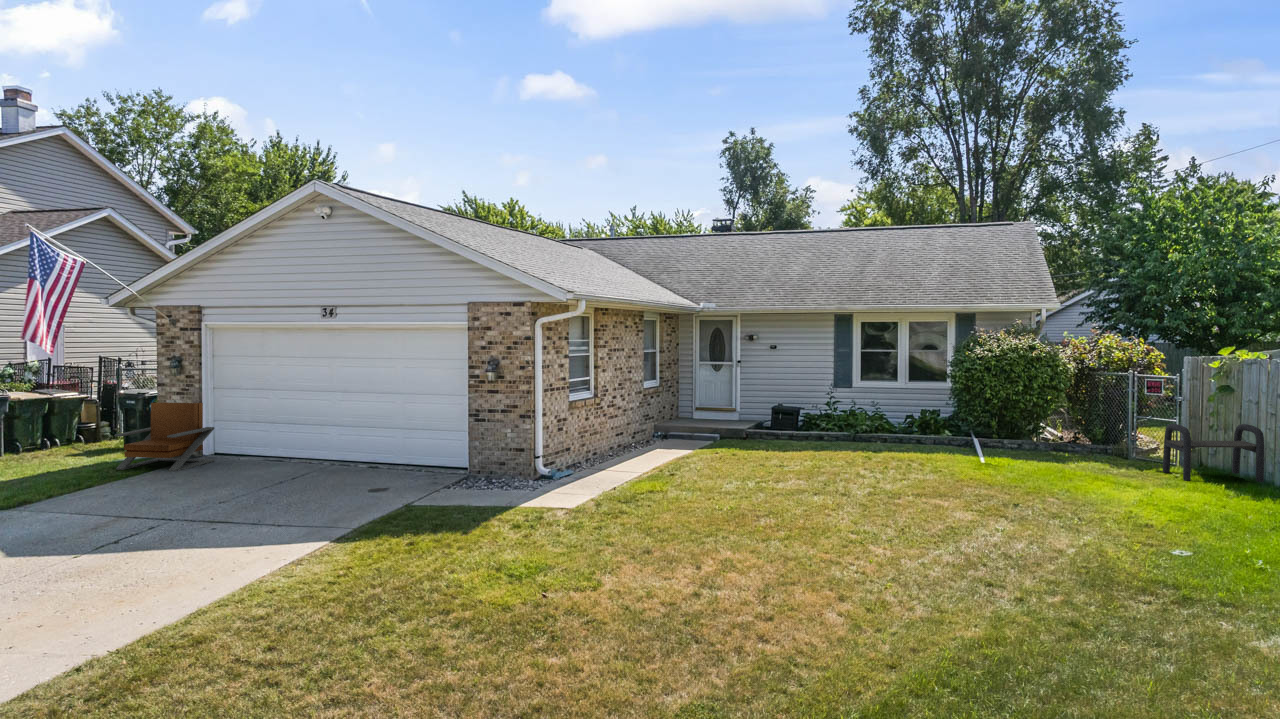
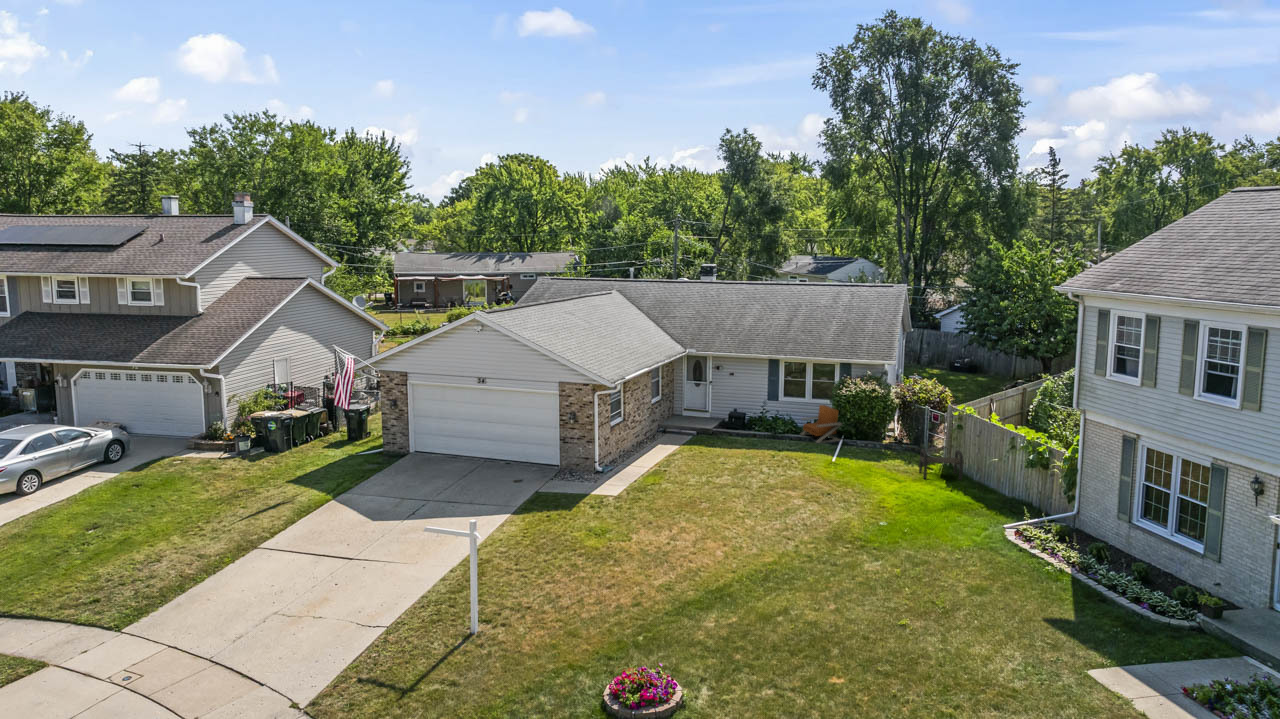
lounge chair: present [114,402,215,471] -> present [801,405,842,443]

